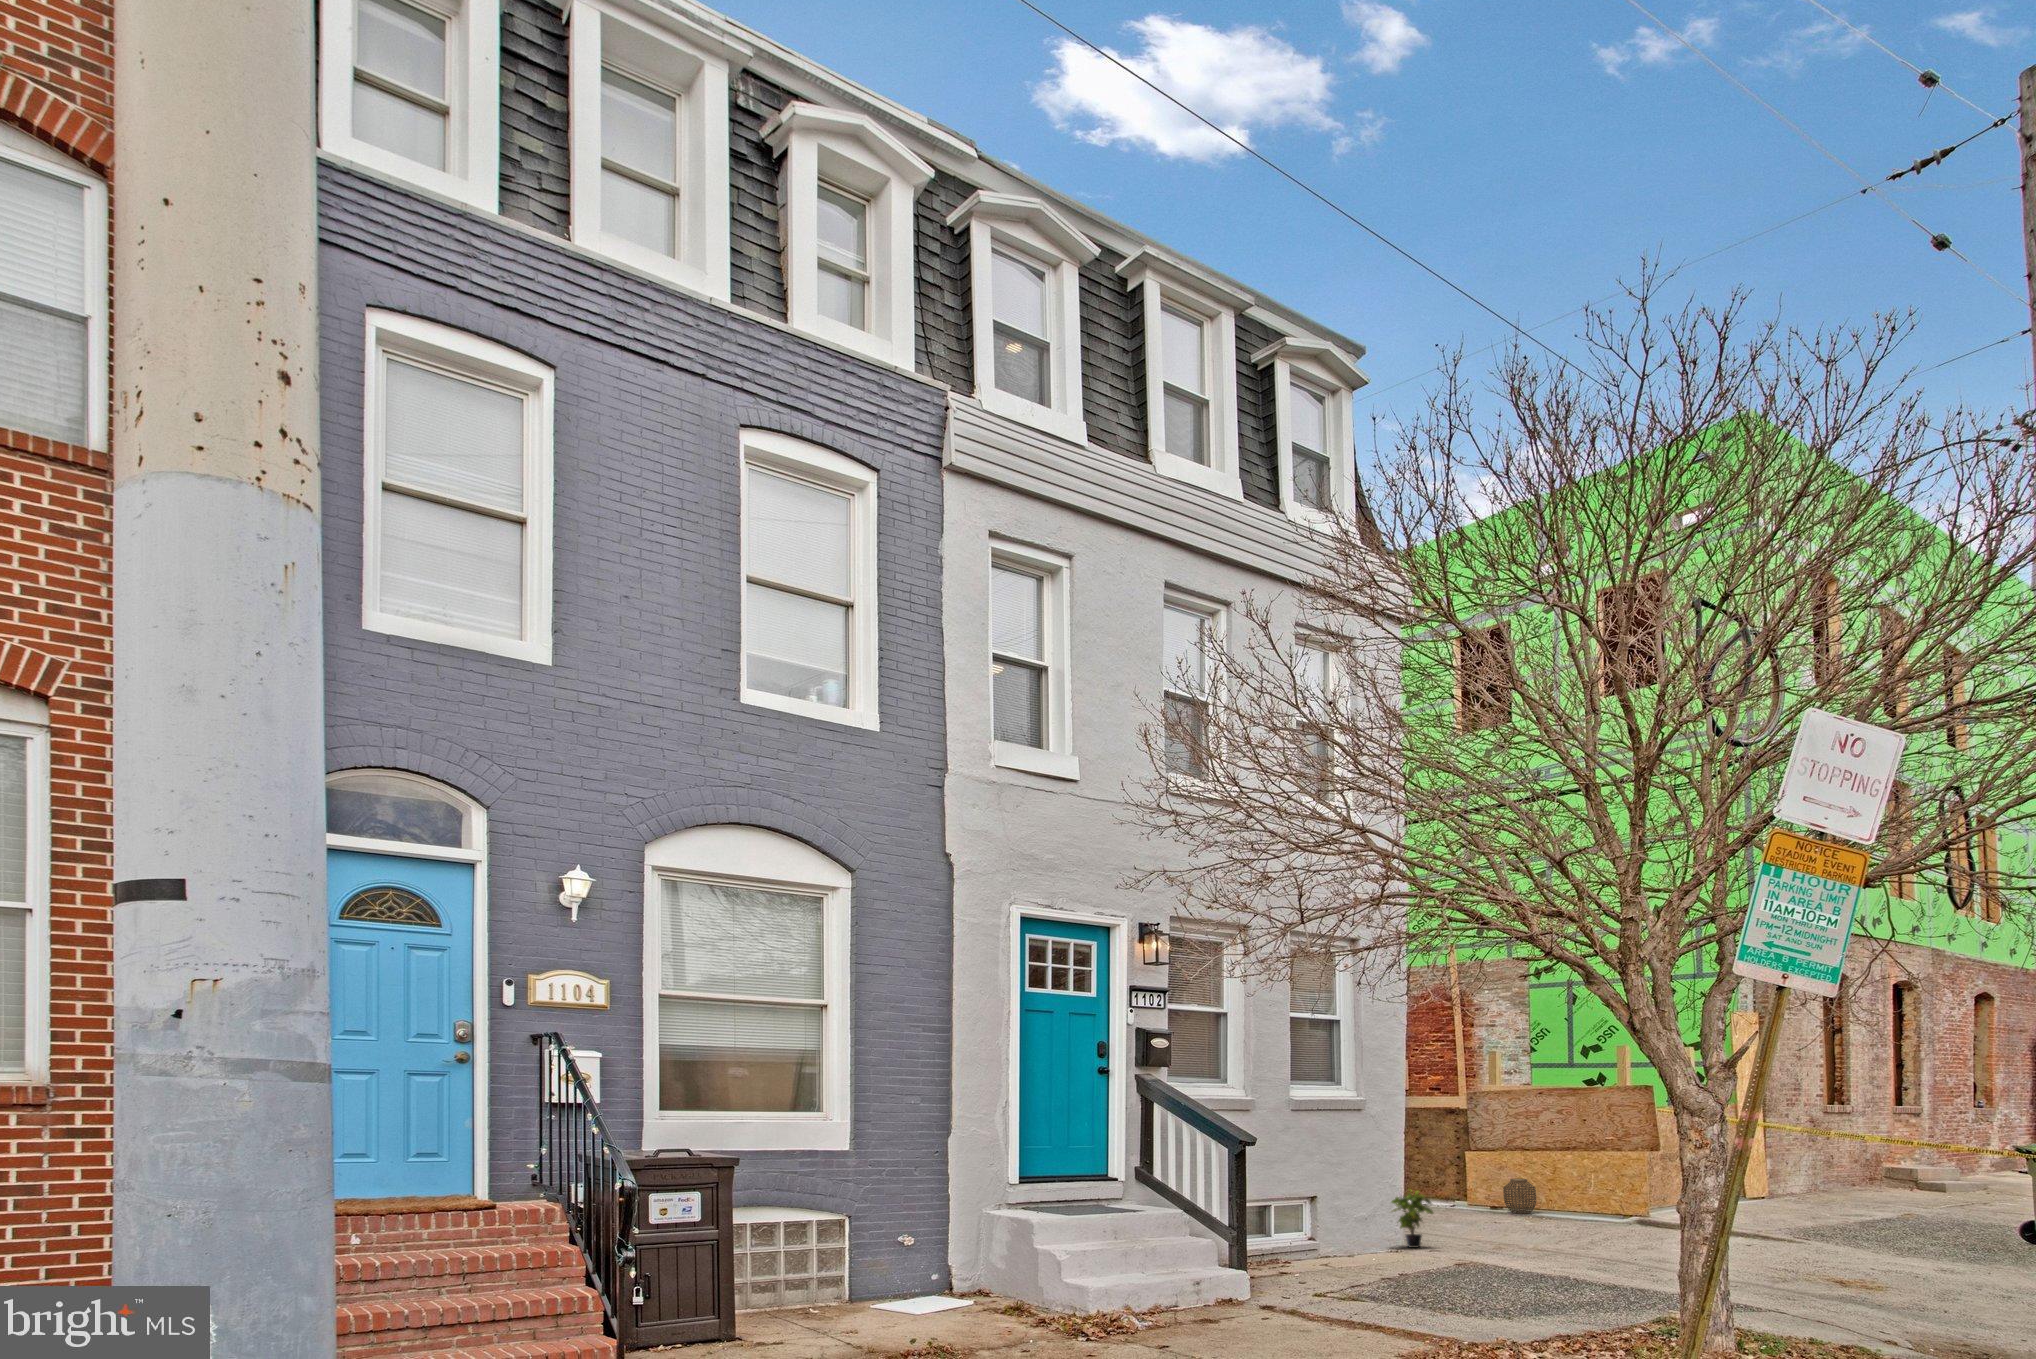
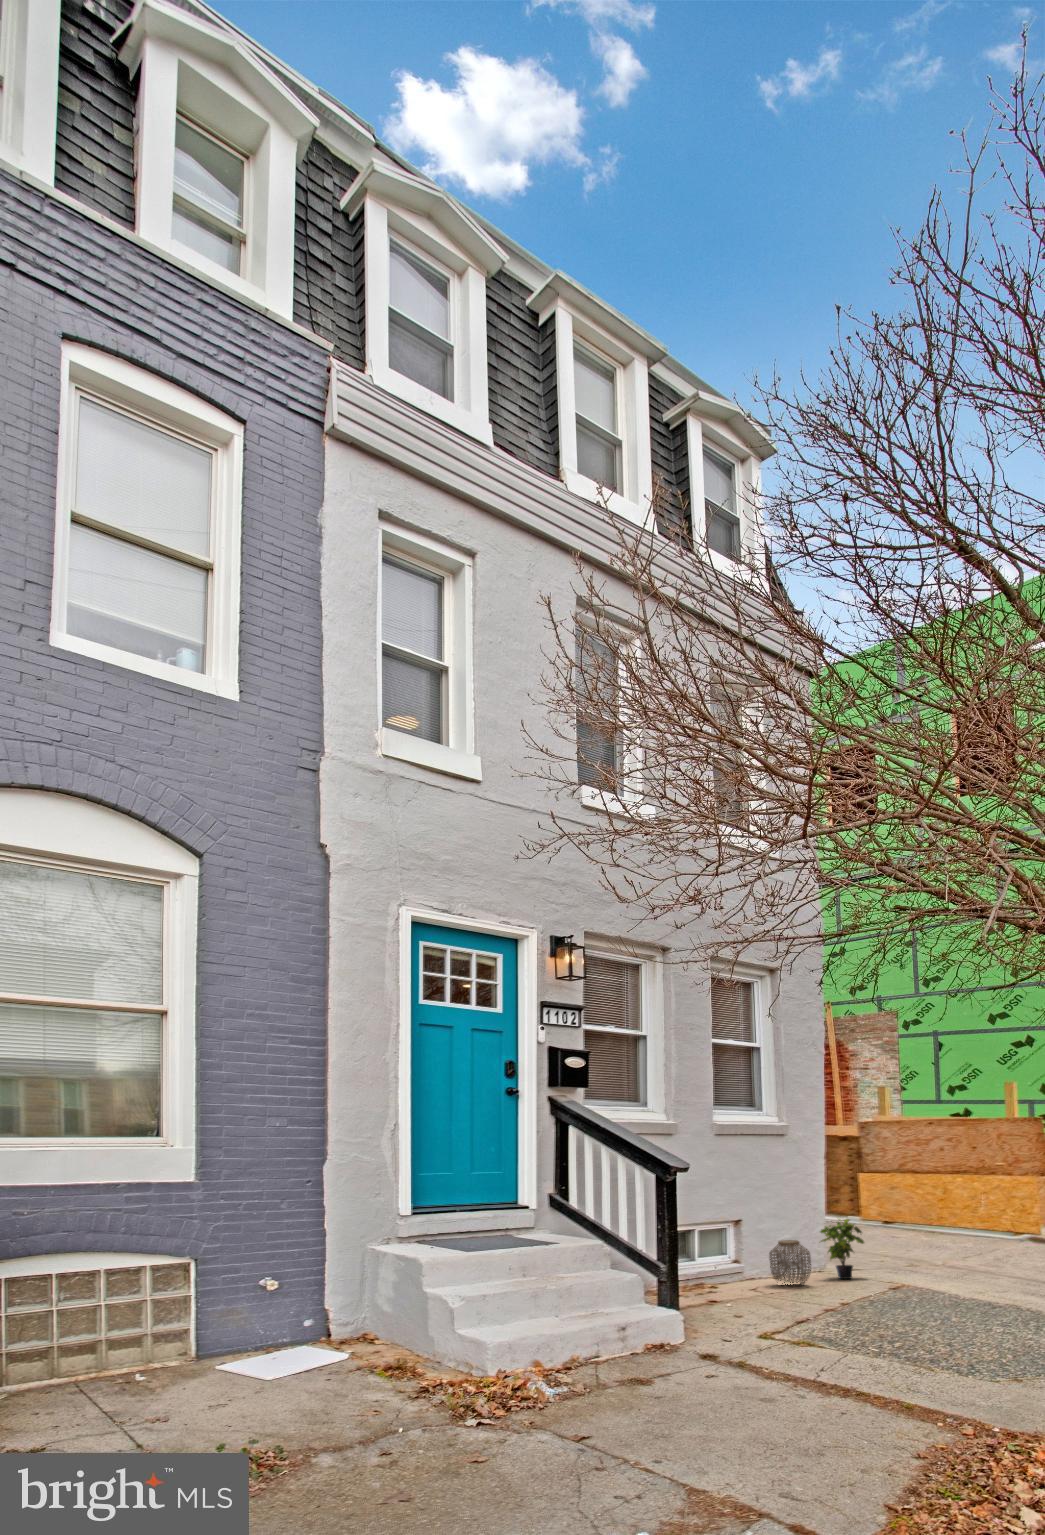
woven basket: present [1503,1179,1536,1214] -> present [769,1240,811,1287]

